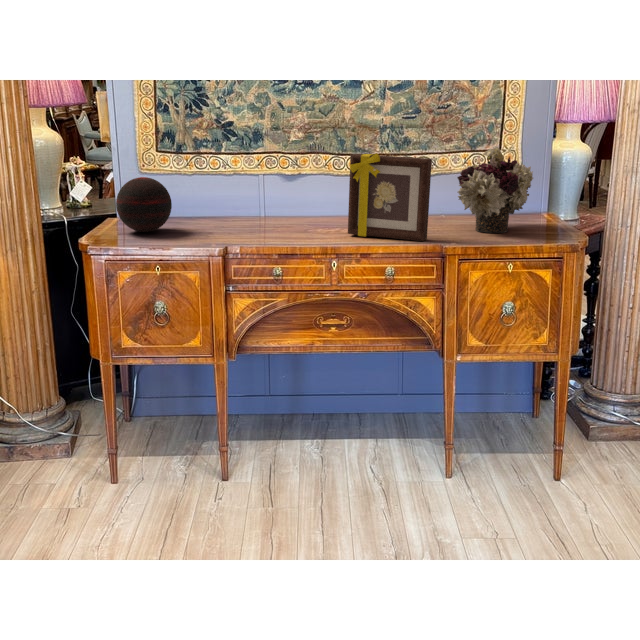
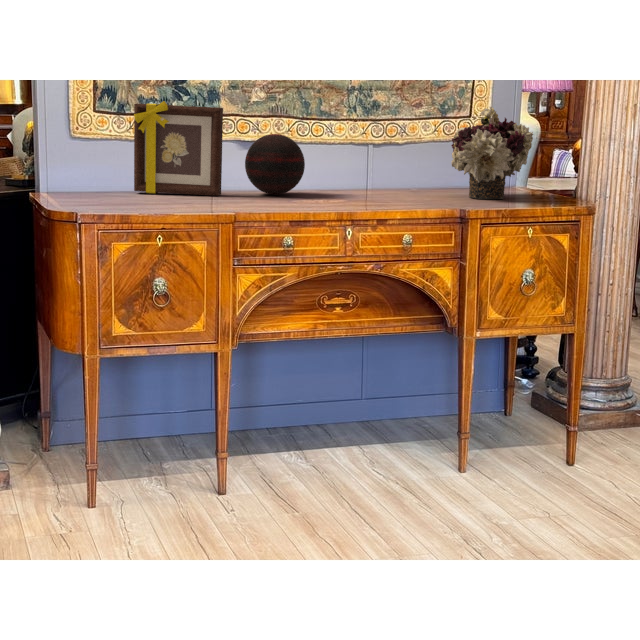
picture frame: present [348,153,432,241] -> present [134,101,223,196]
decorative orb: present [116,177,172,232] -> present [245,134,305,195]

